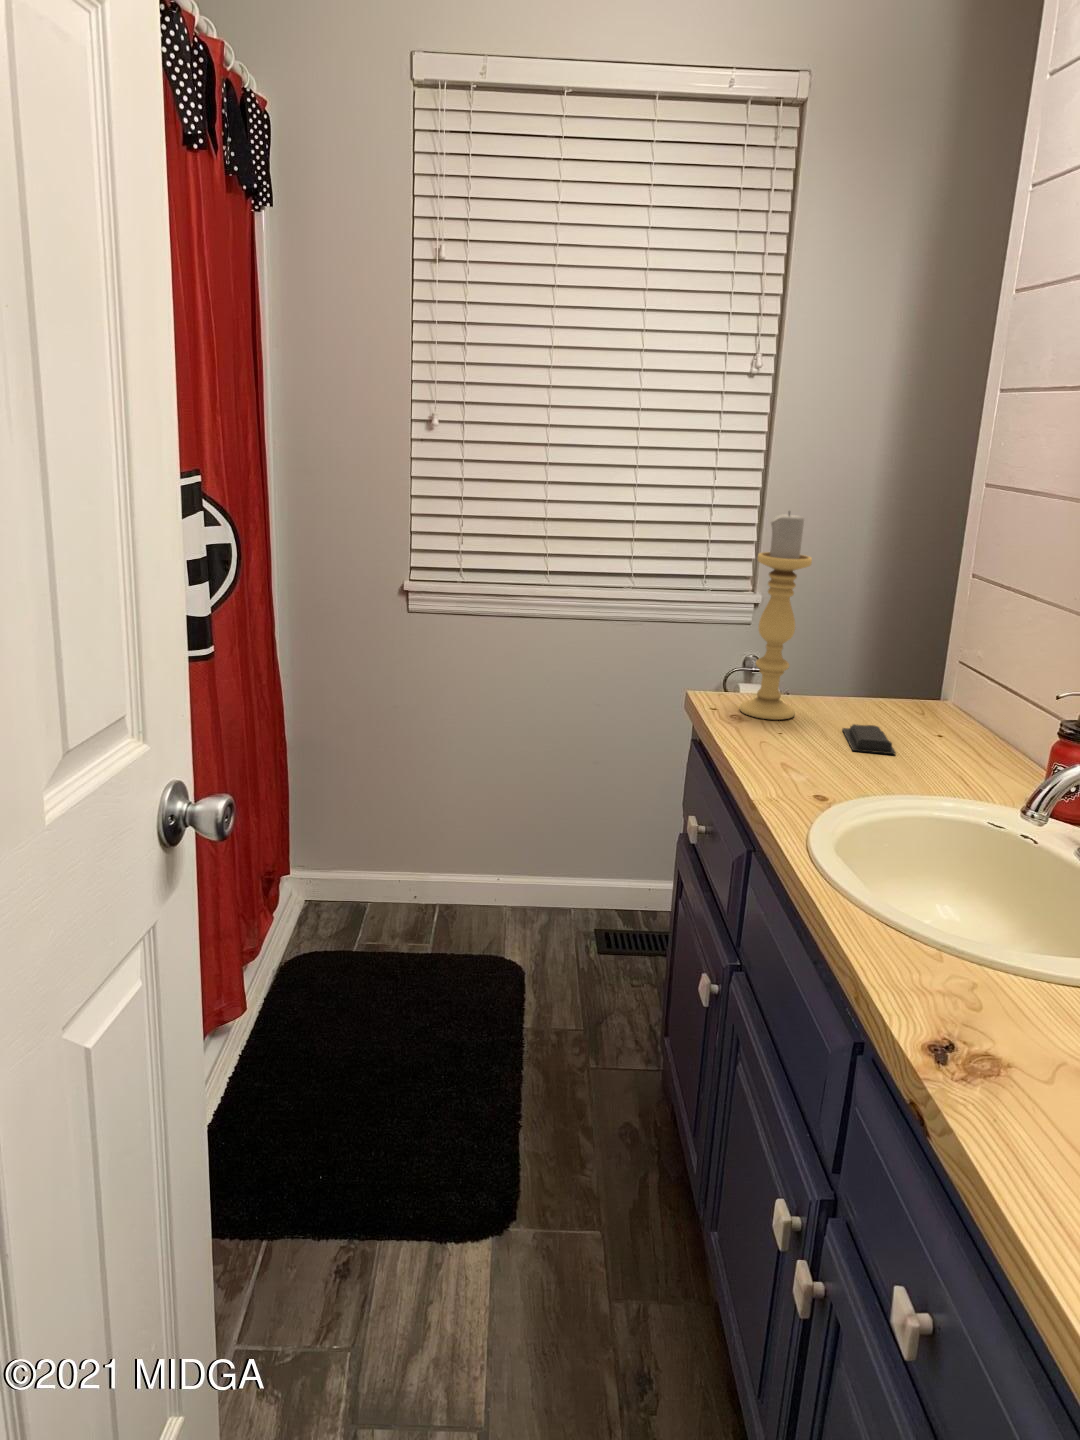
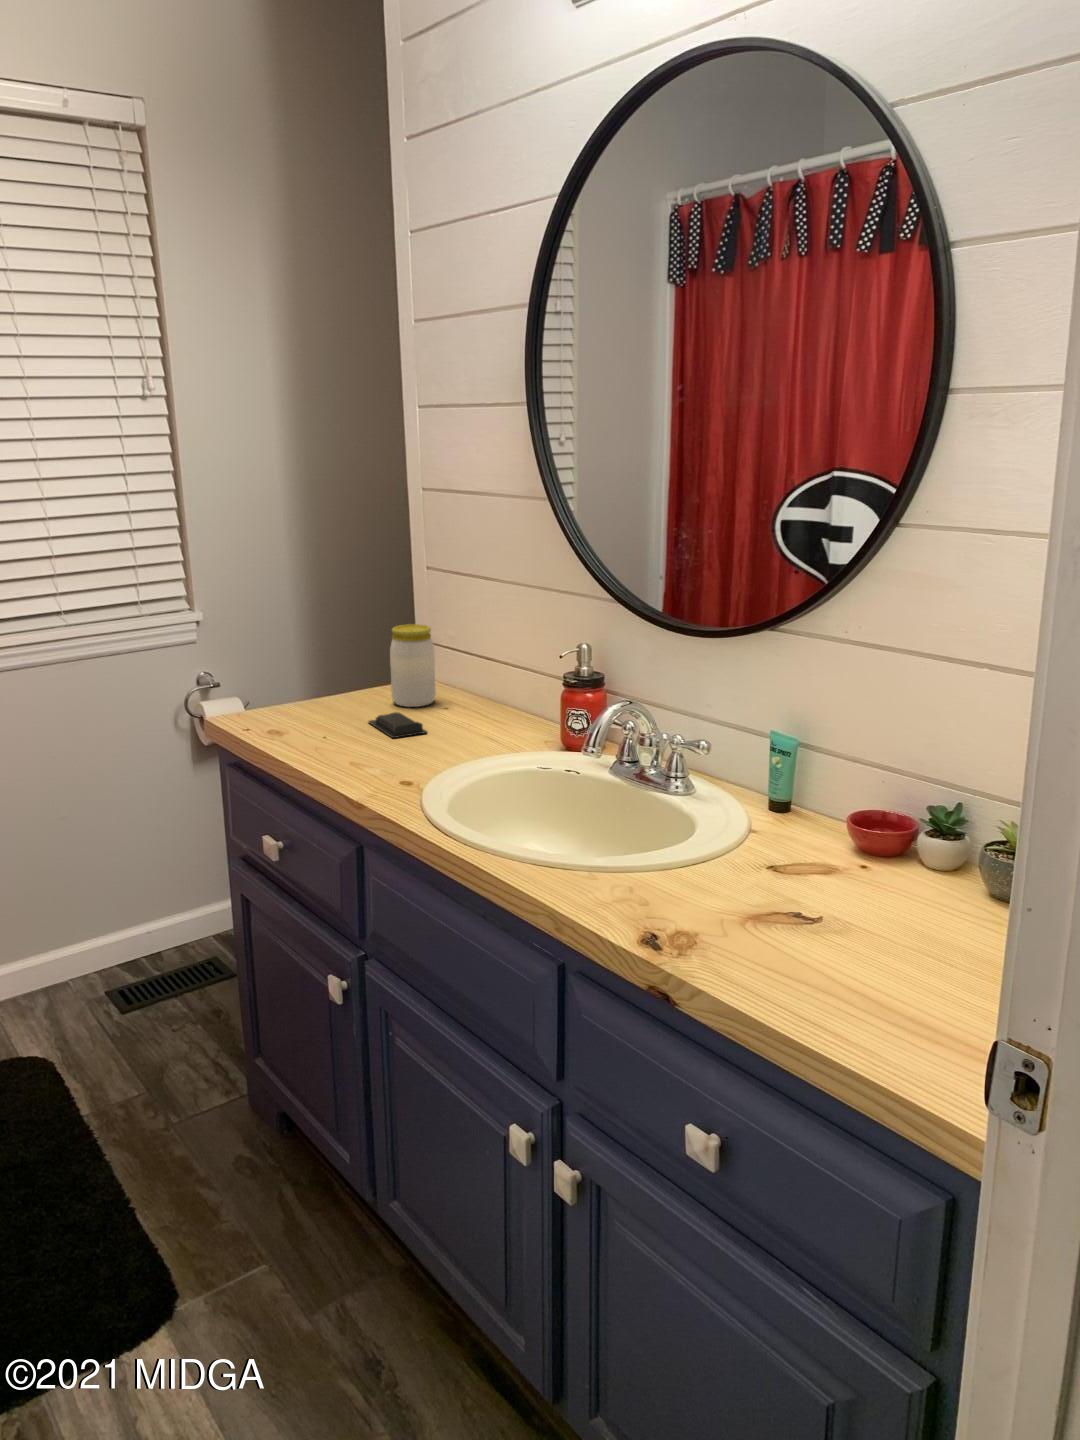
candle holder: present [740,512,812,720] -> none [257,531,319,729]
jar: none [888,634,948,727] -> present [390,624,436,707]

